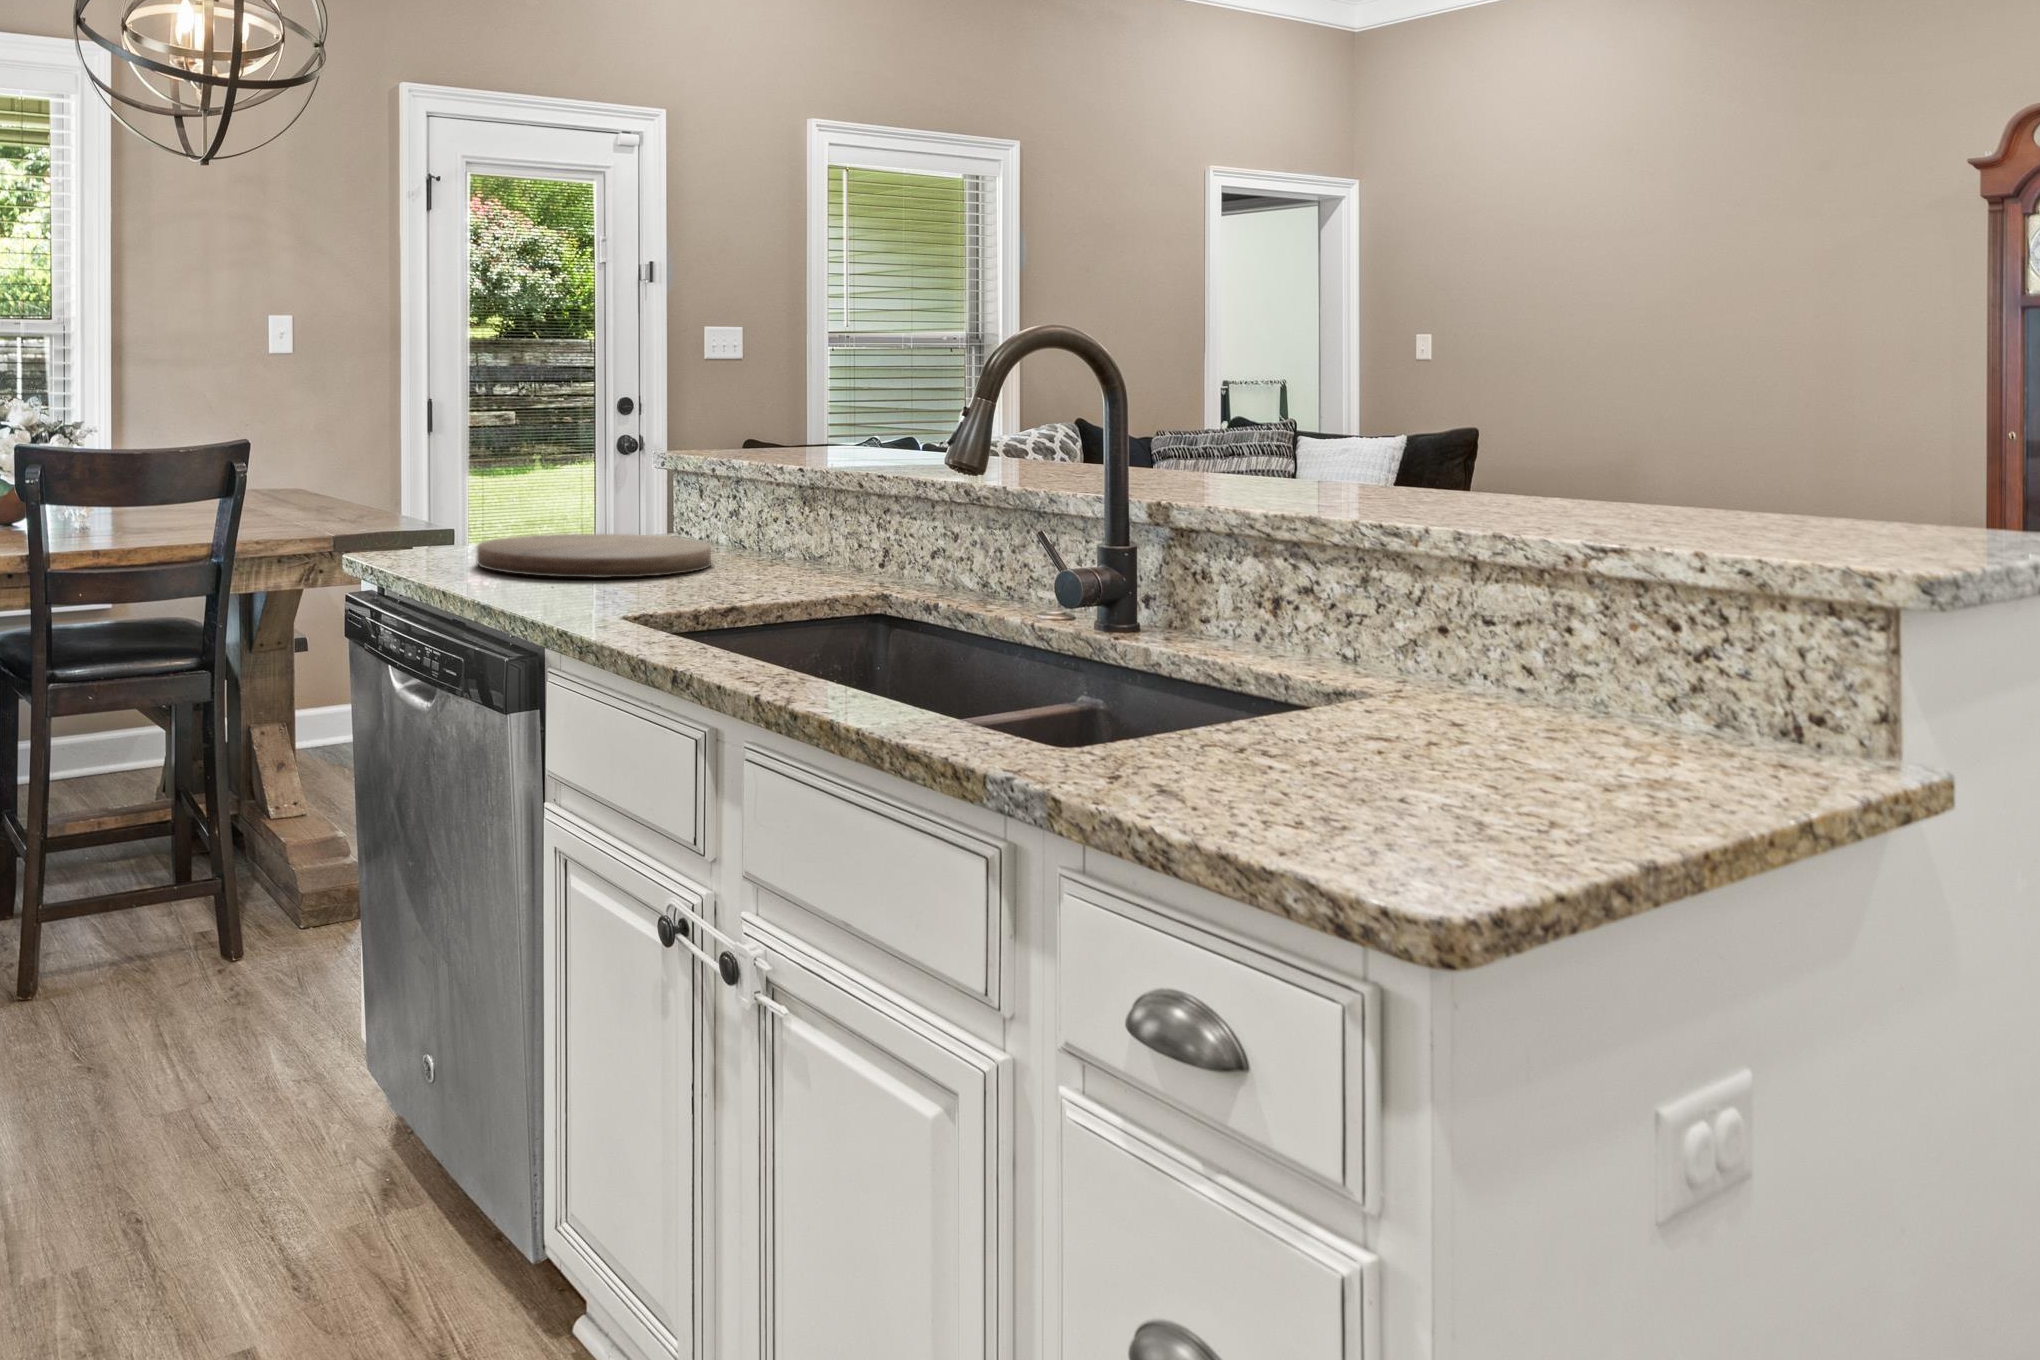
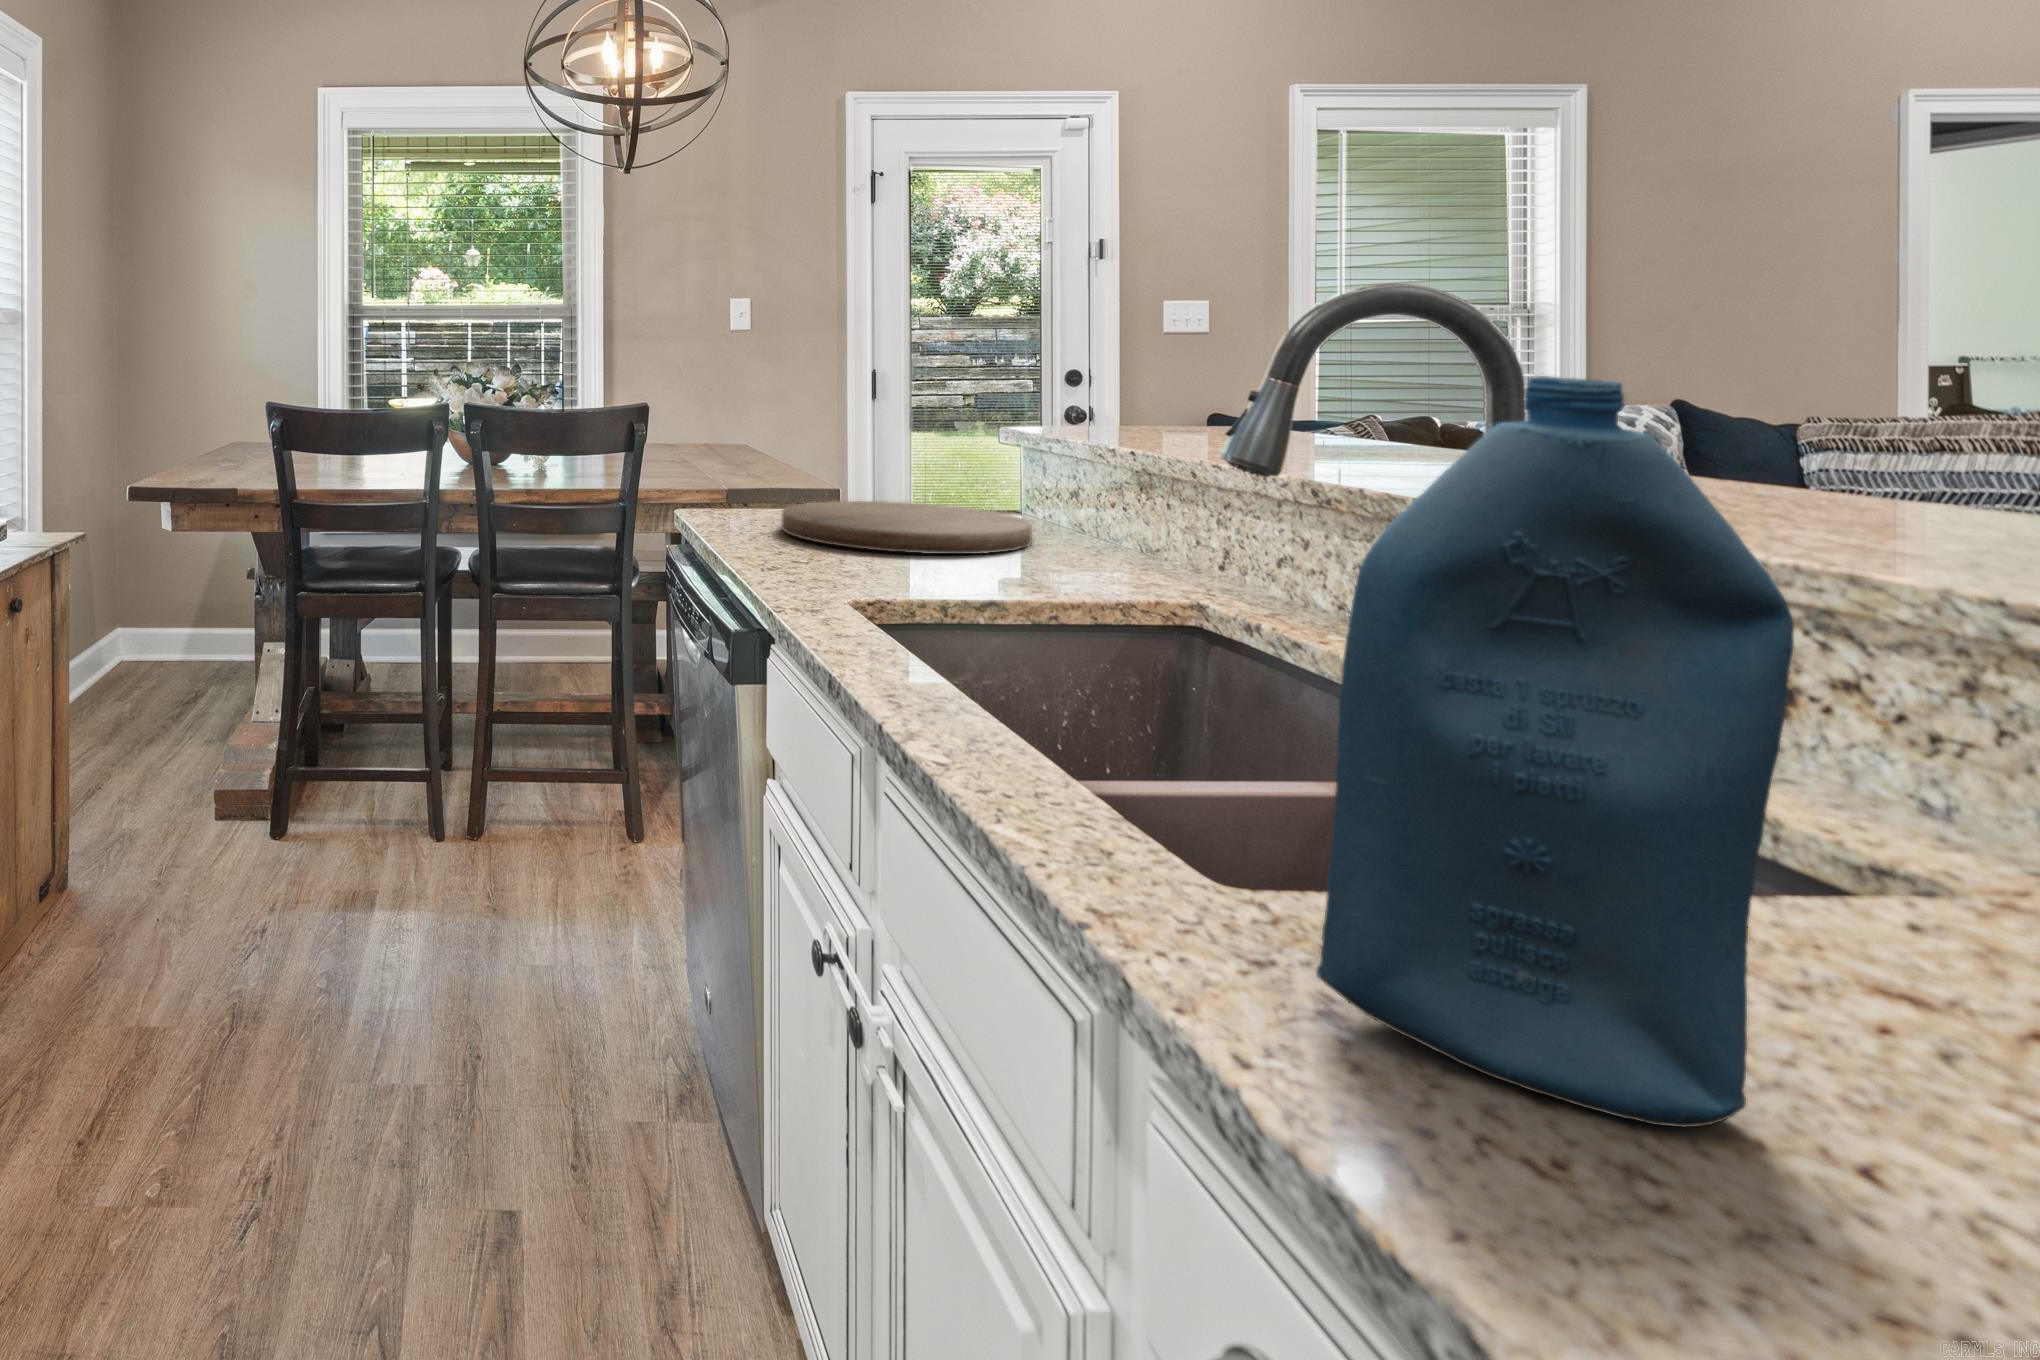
bottle: none [1155,398,1364,795] -> present [1316,376,1794,1127]

